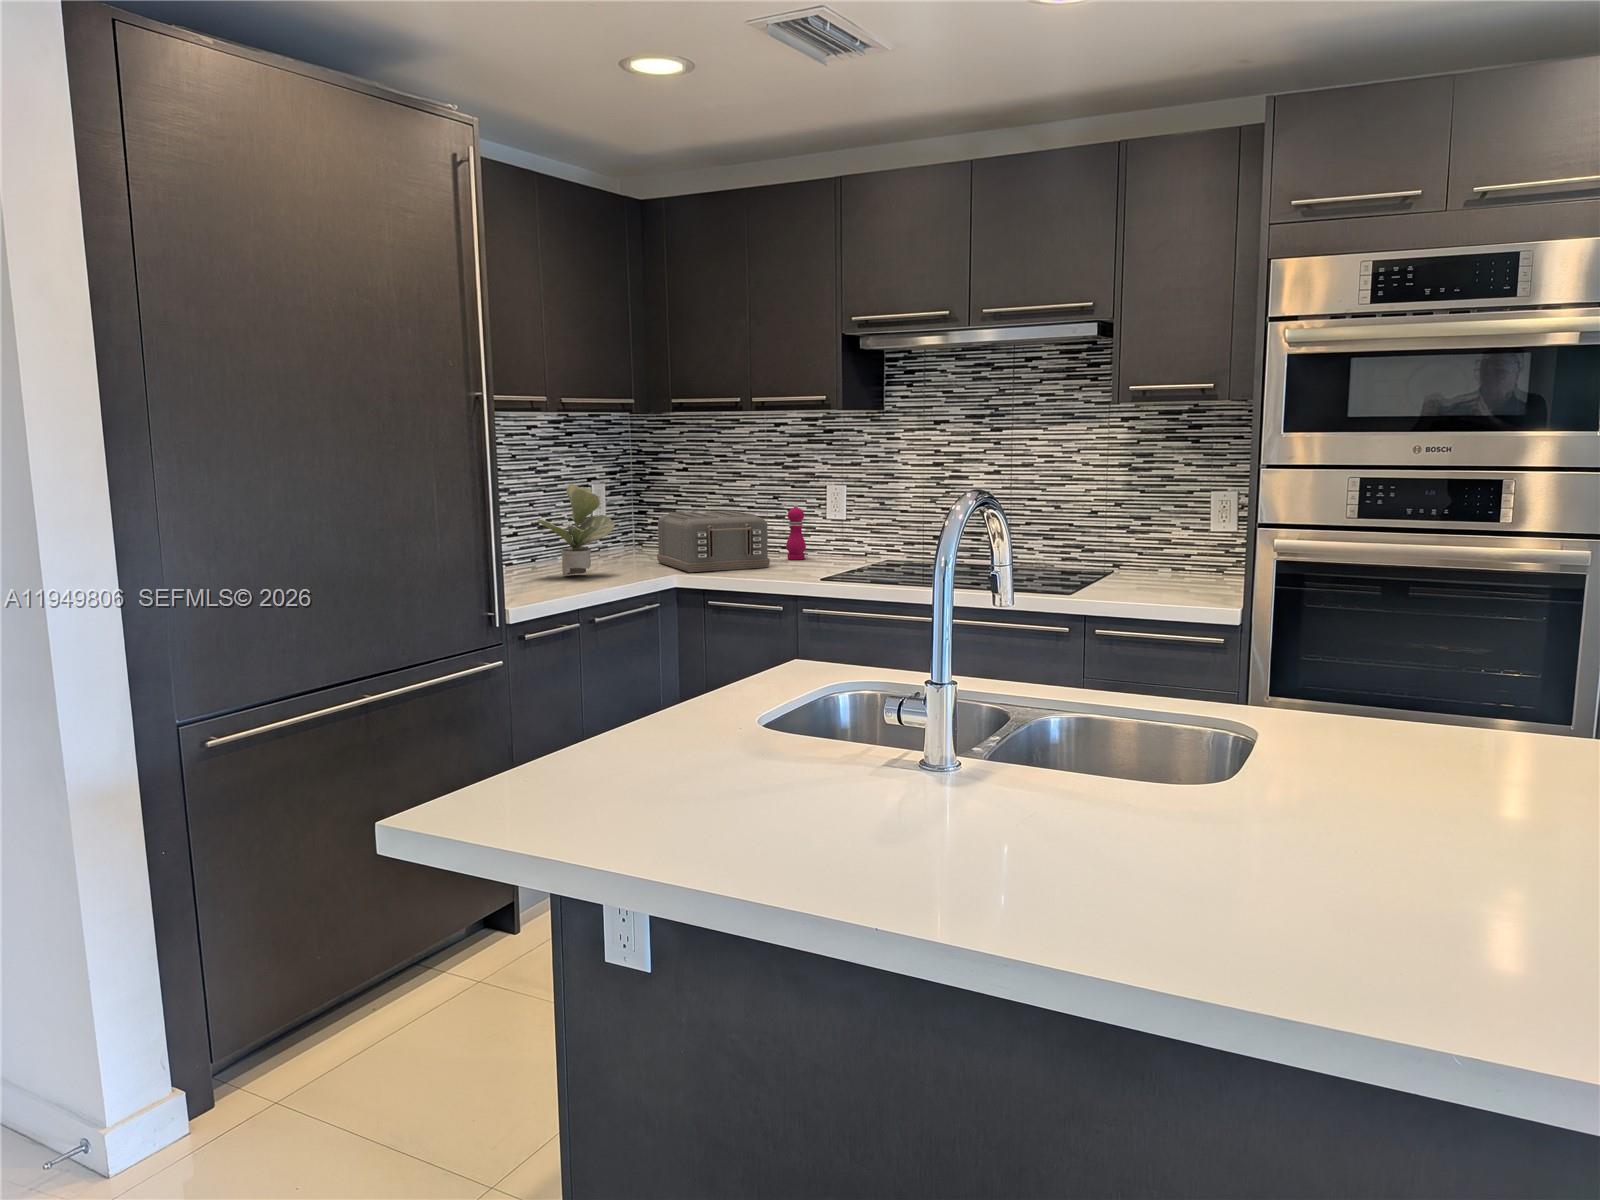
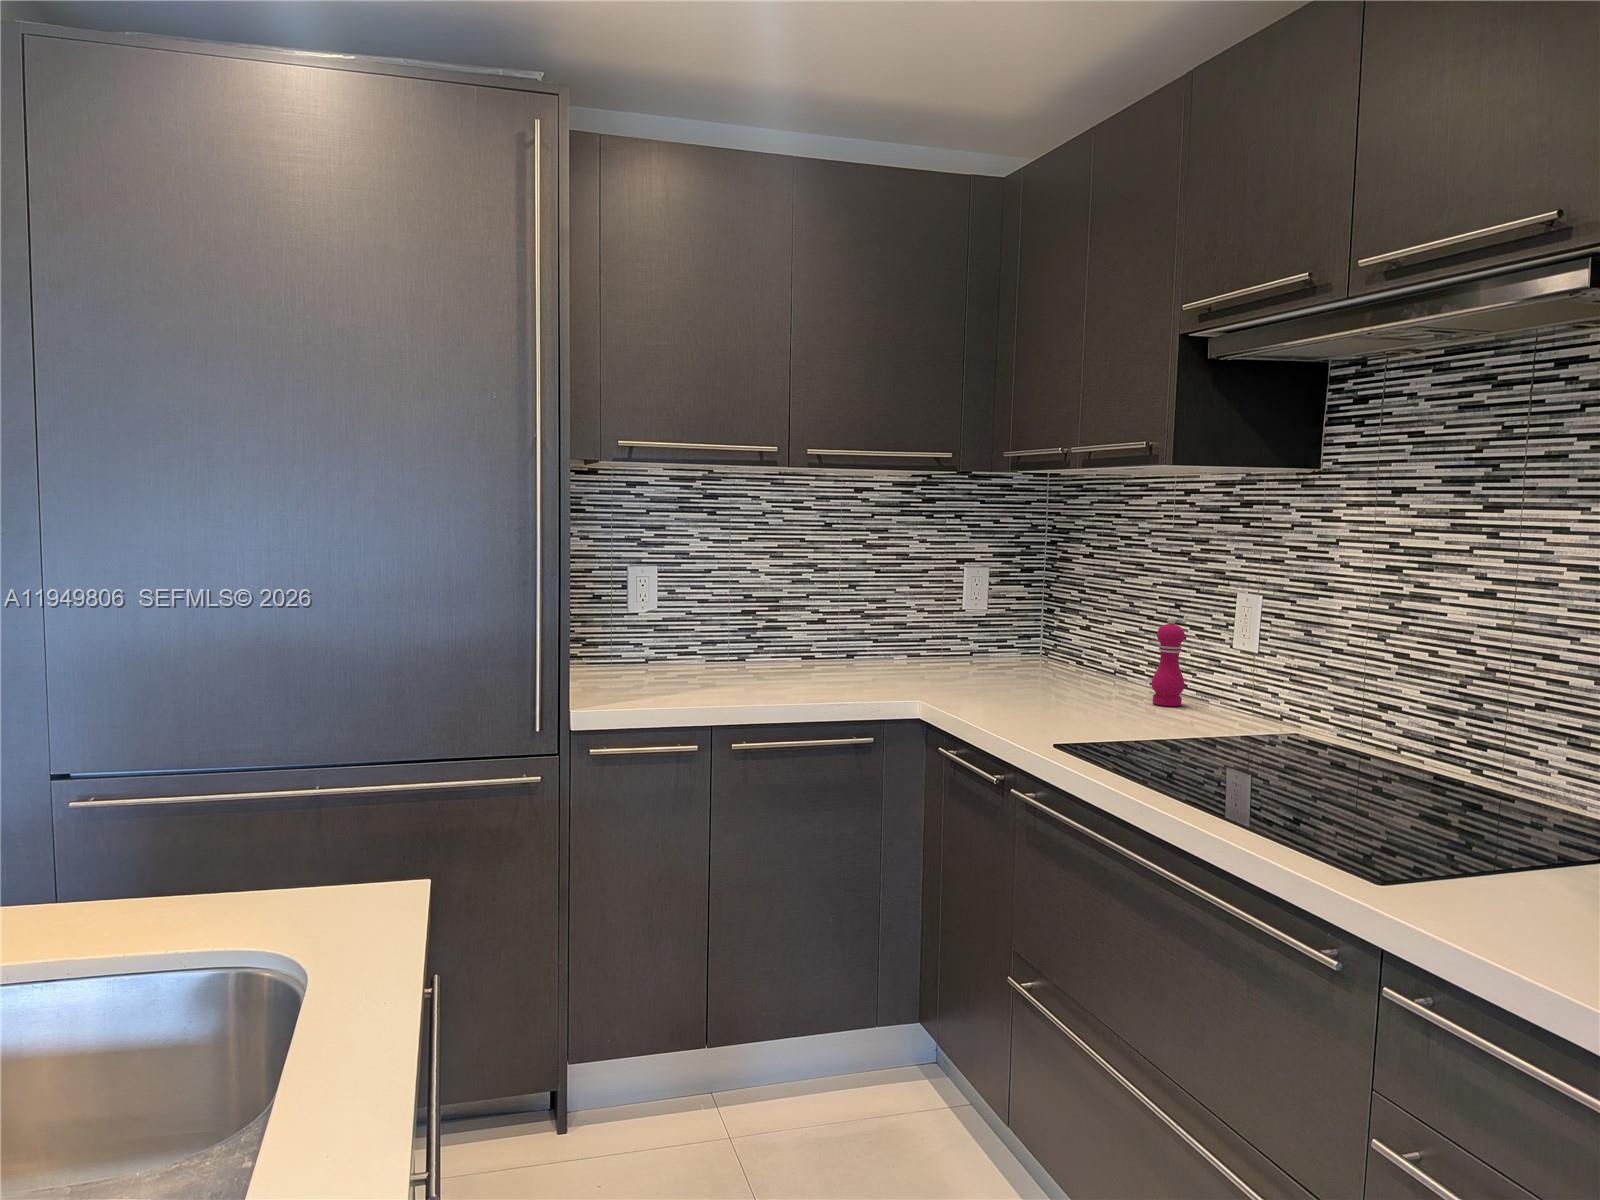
potted plant: present [538,484,615,576] -> none [778,561,868,678]
toaster: present [657,510,770,572] -> none [945,612,1095,709]

